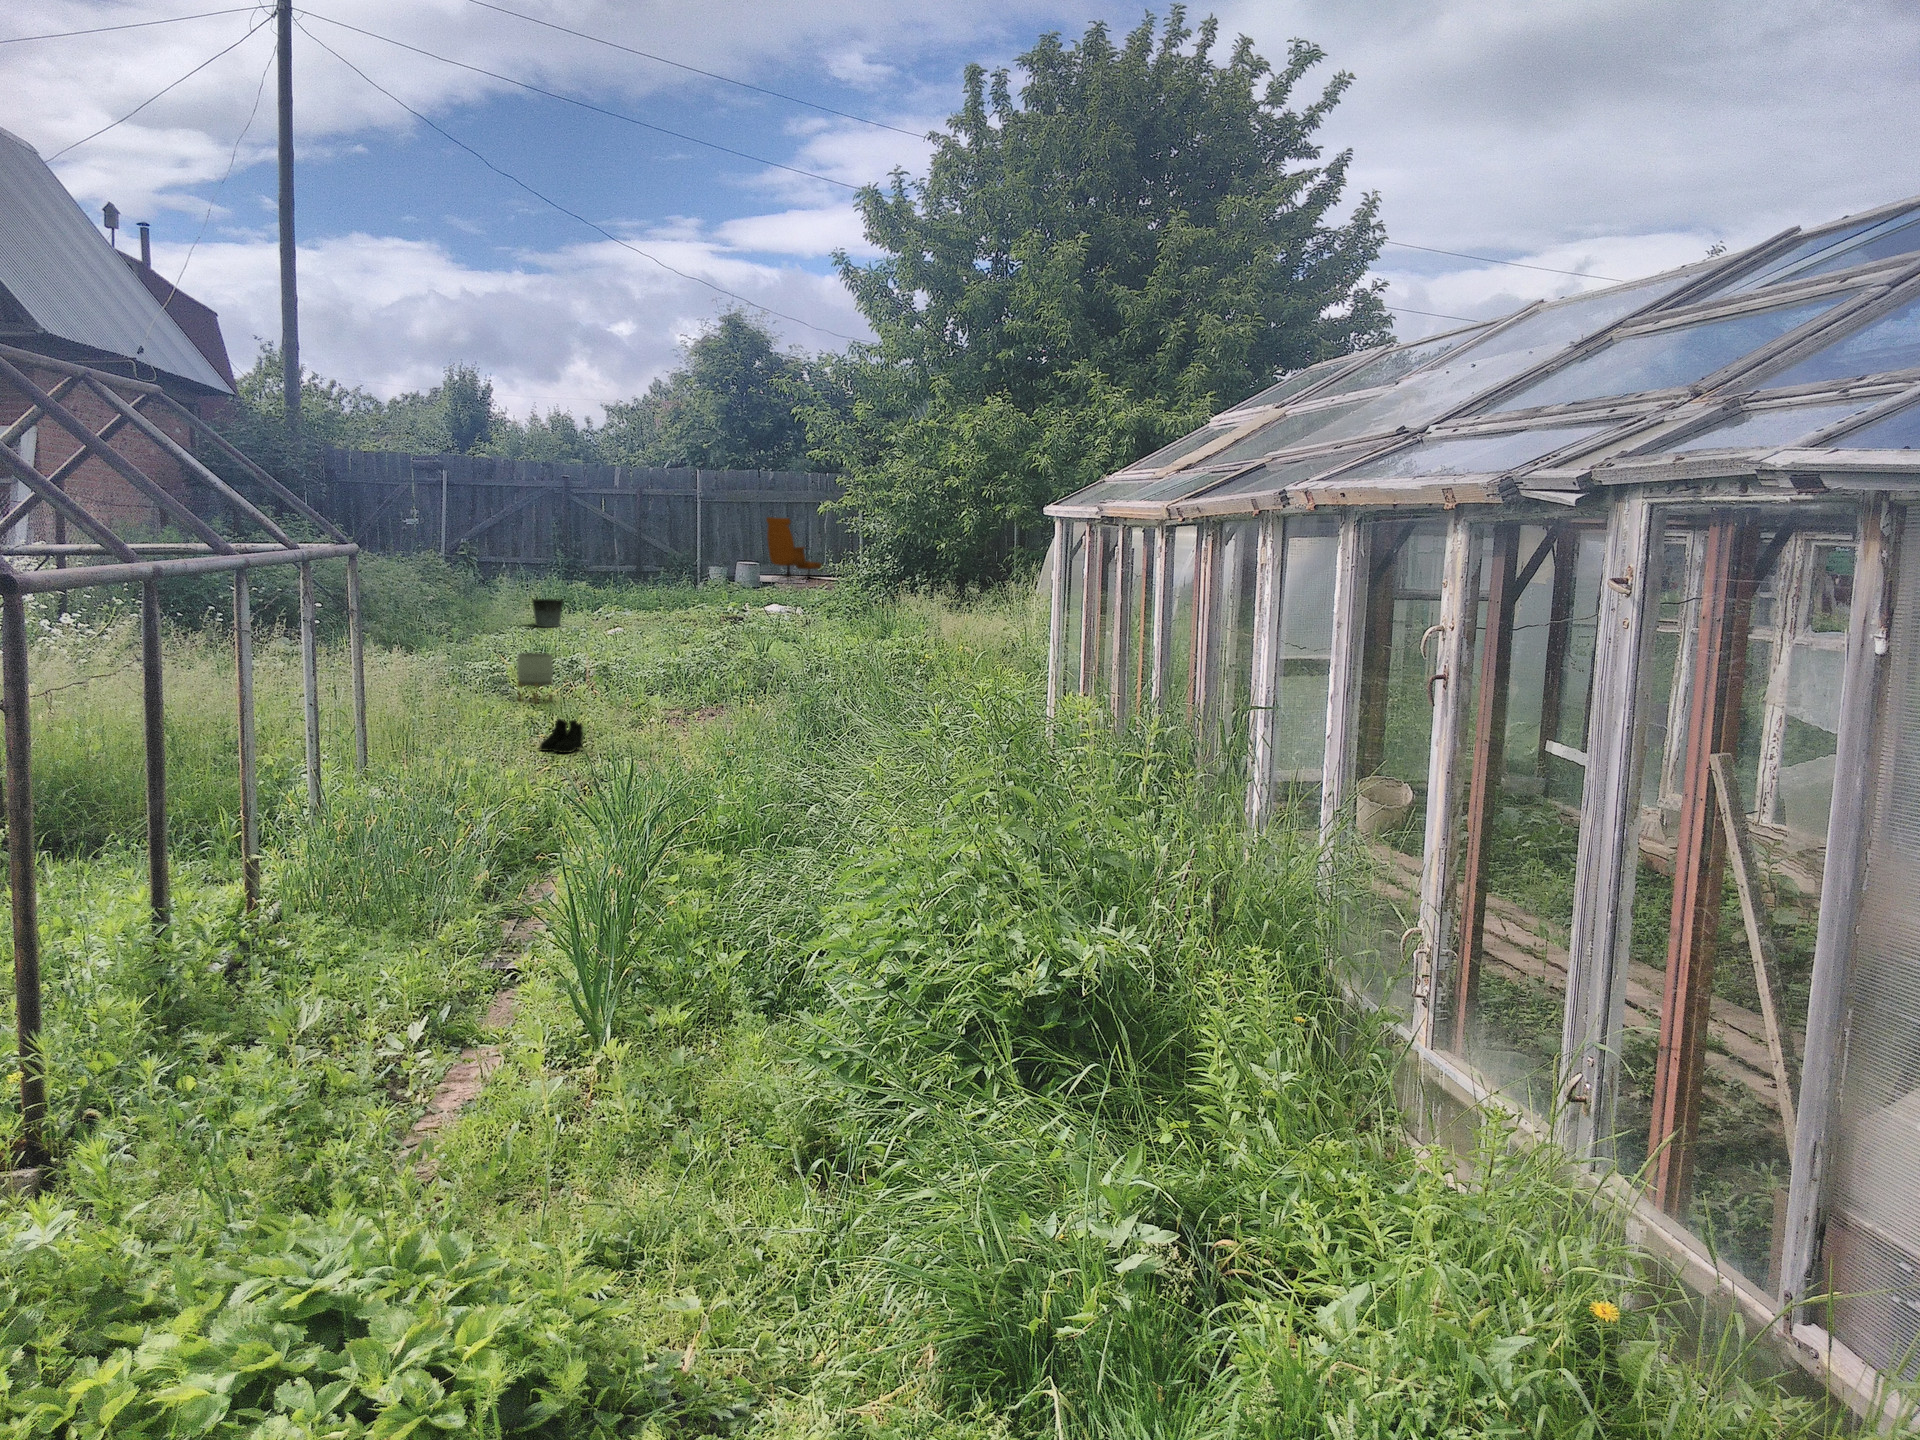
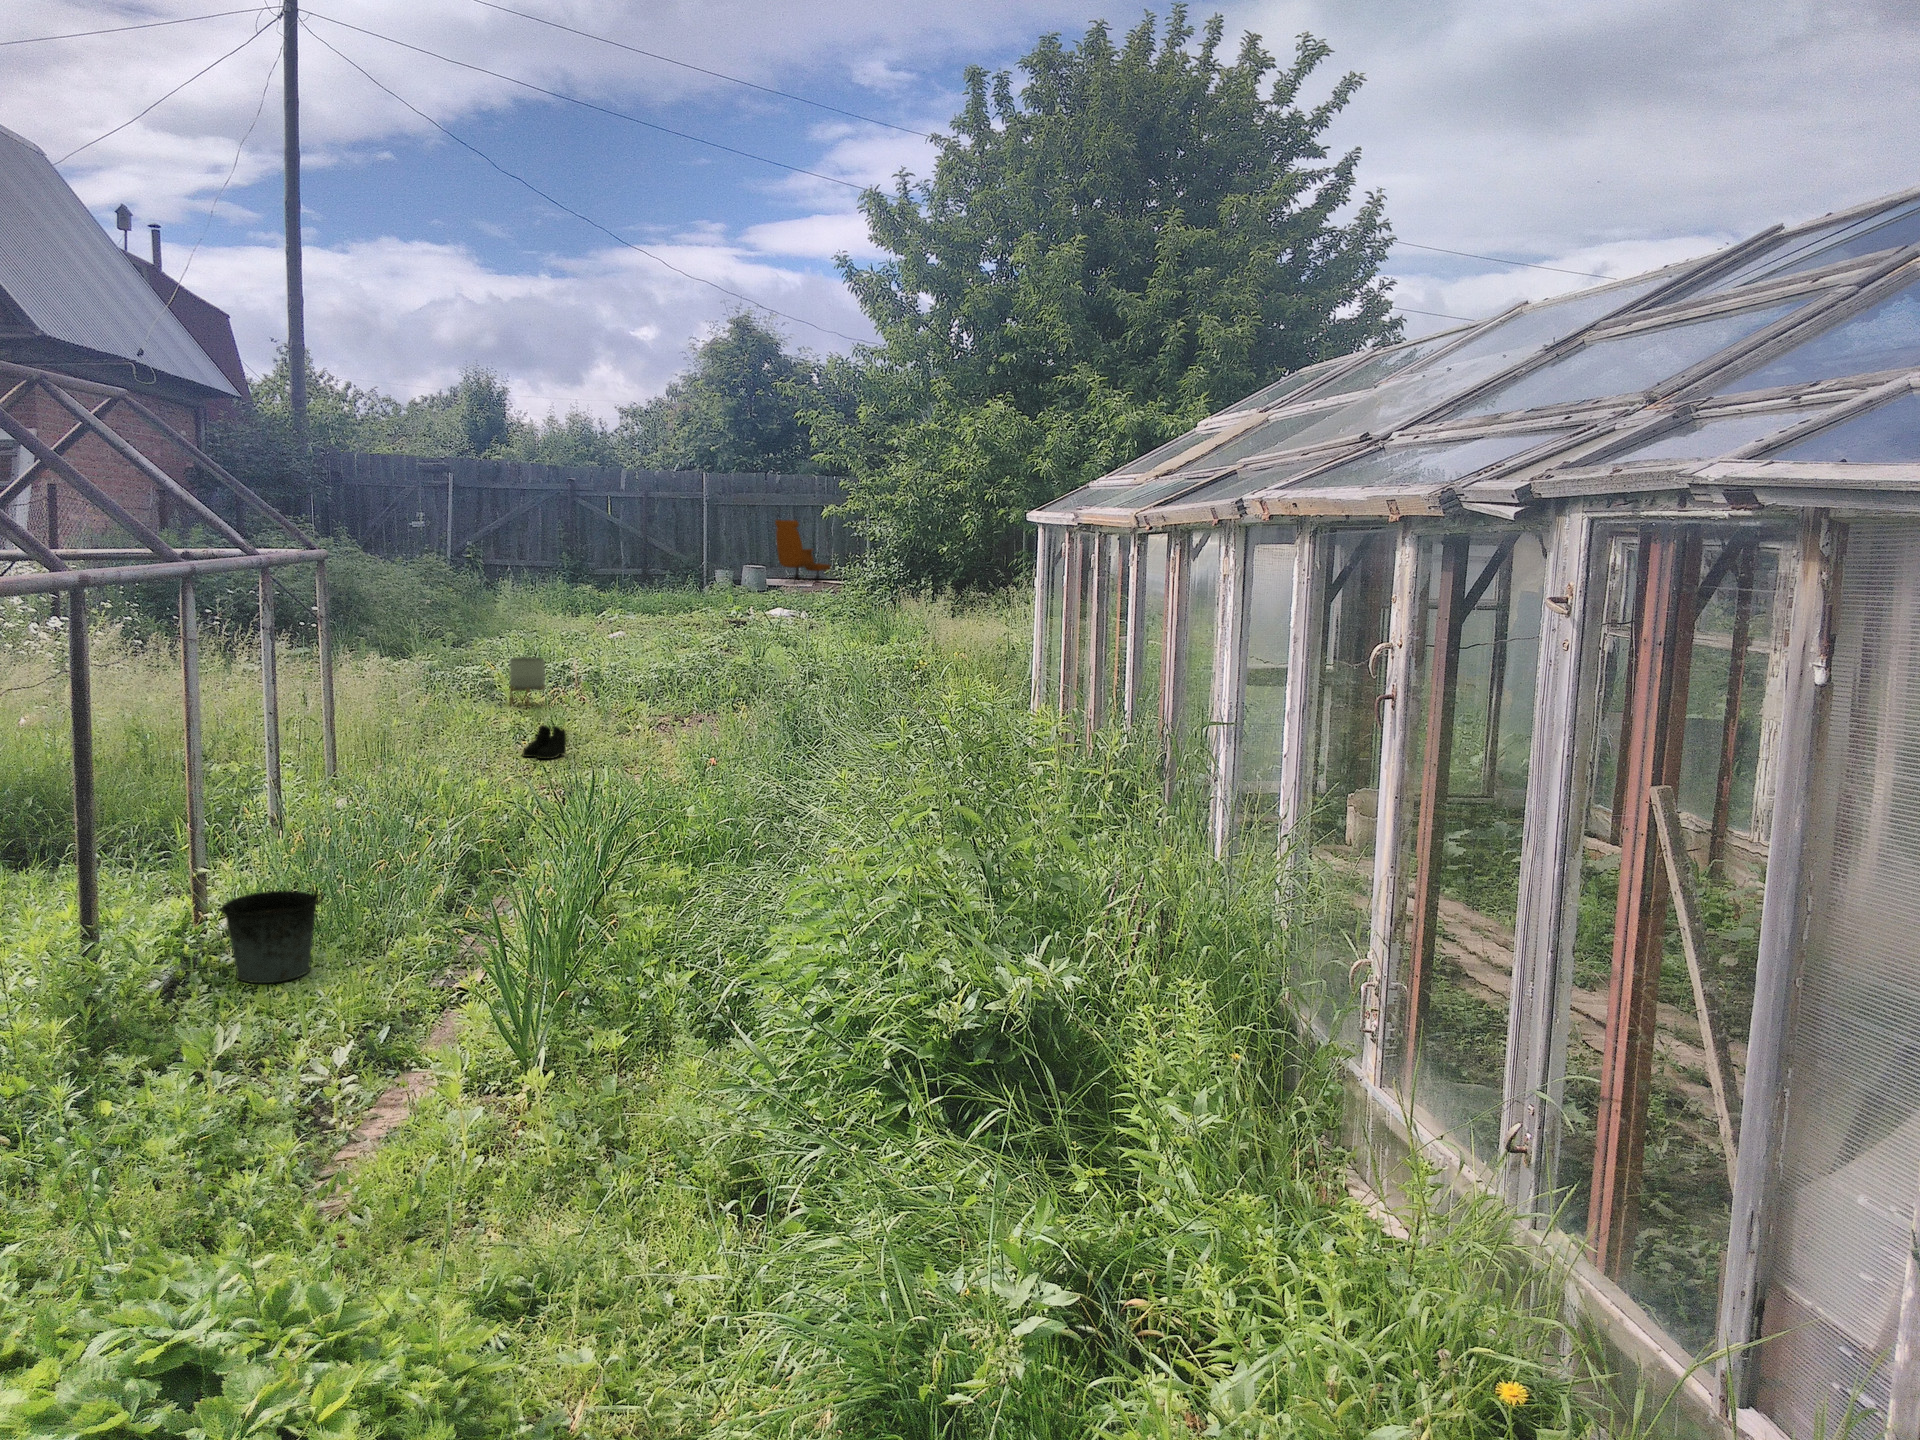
bucket: present [532,599,564,627] -> present [219,891,324,983]

